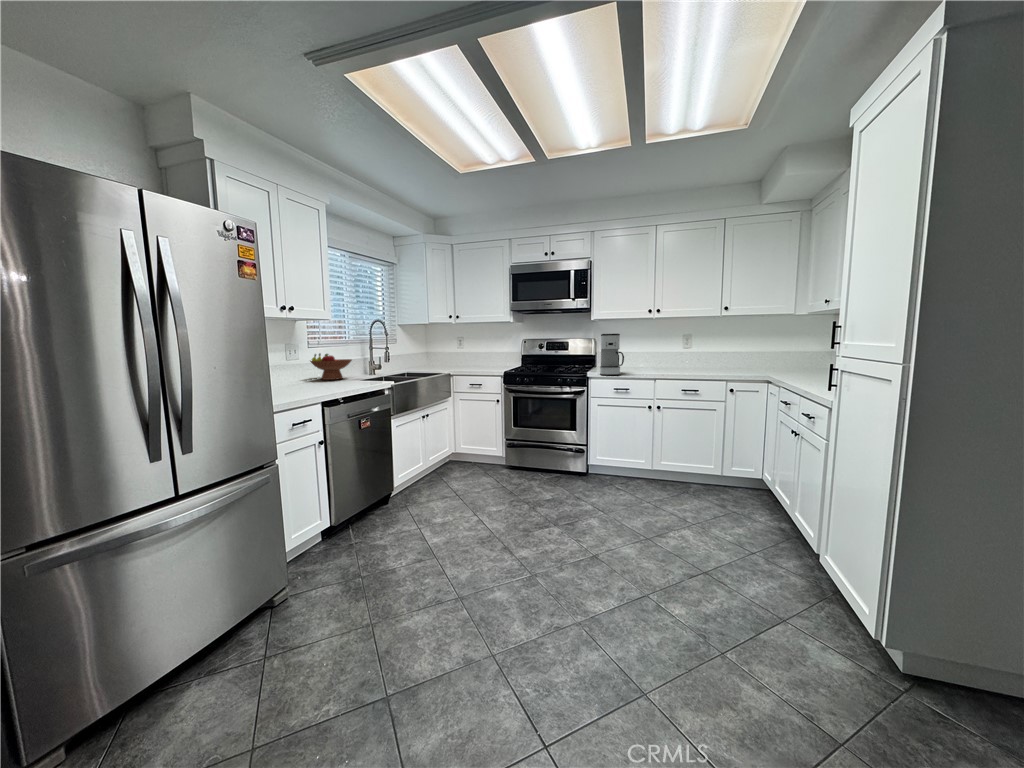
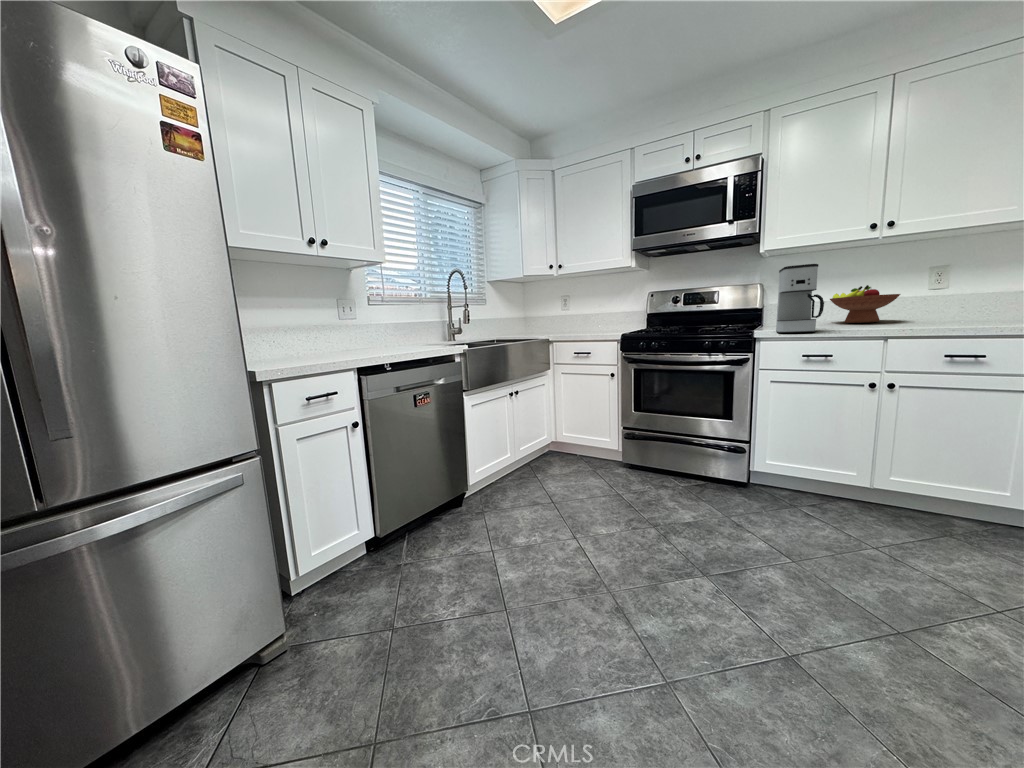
fruit bowl: present [310,353,352,380] -> present [830,285,900,323]

